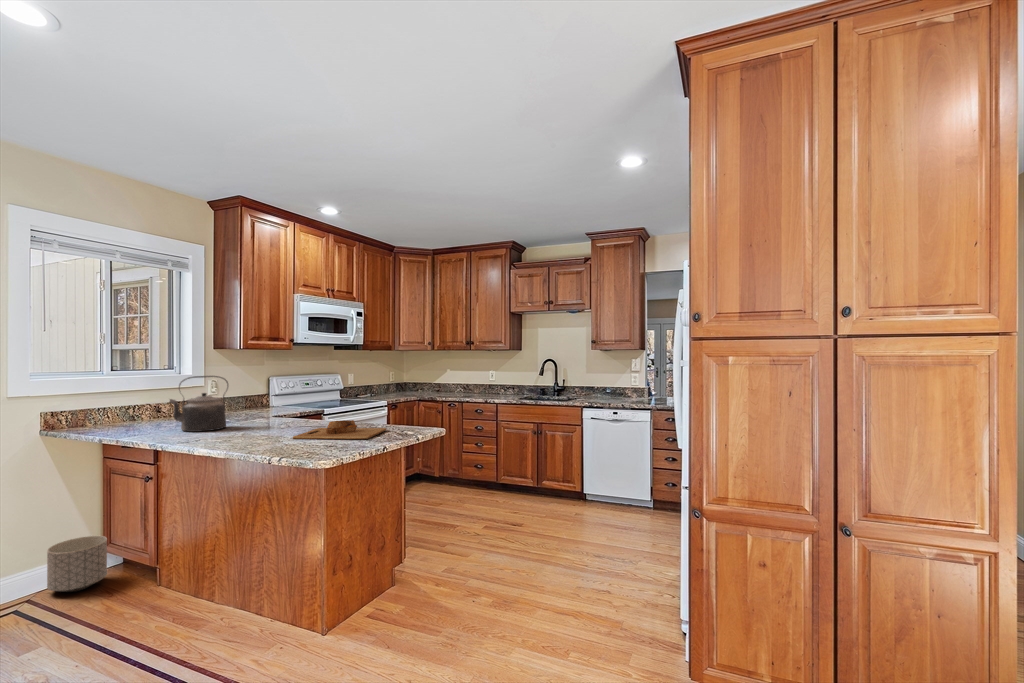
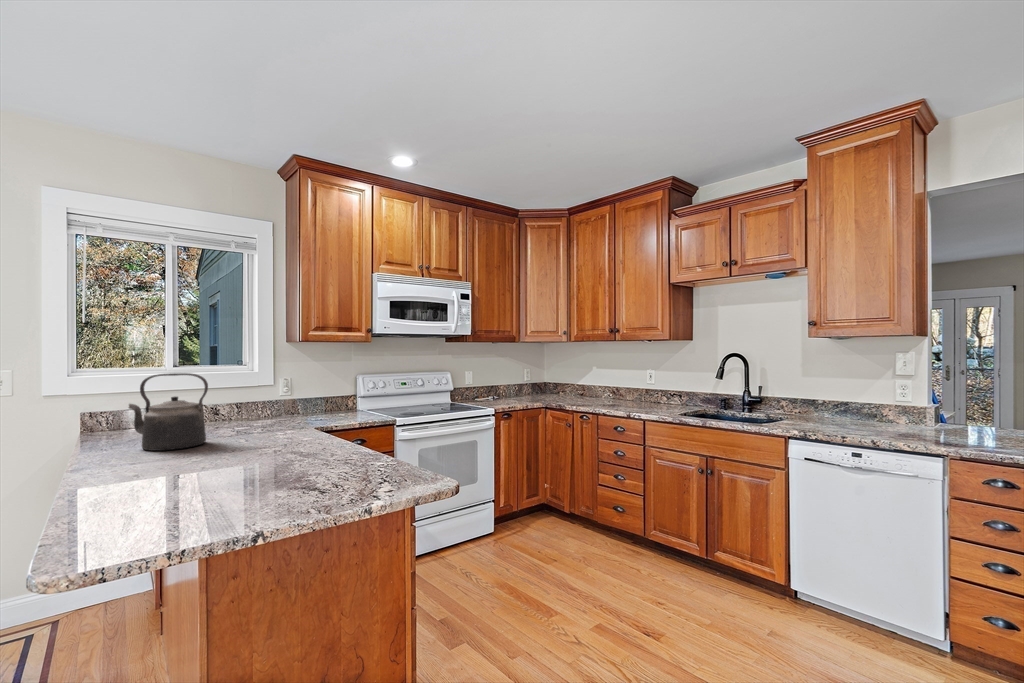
cutting board: present [293,420,386,439] -> none [187,457,355,505]
planter: present [47,536,107,592] -> none [35,560,109,631]

